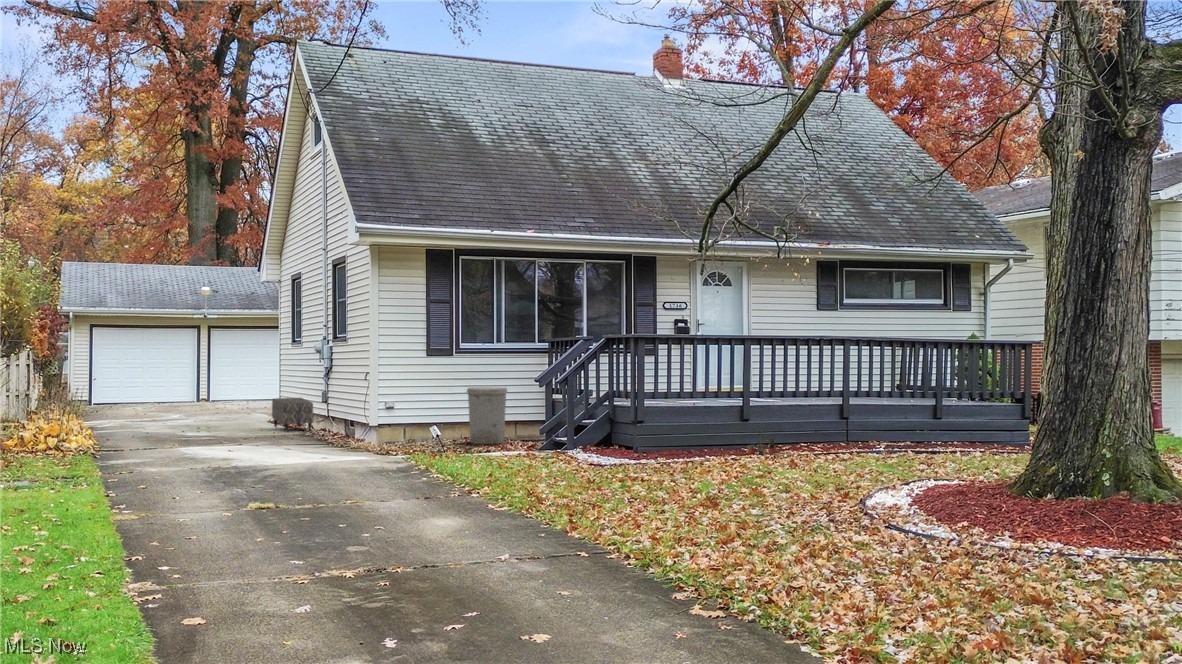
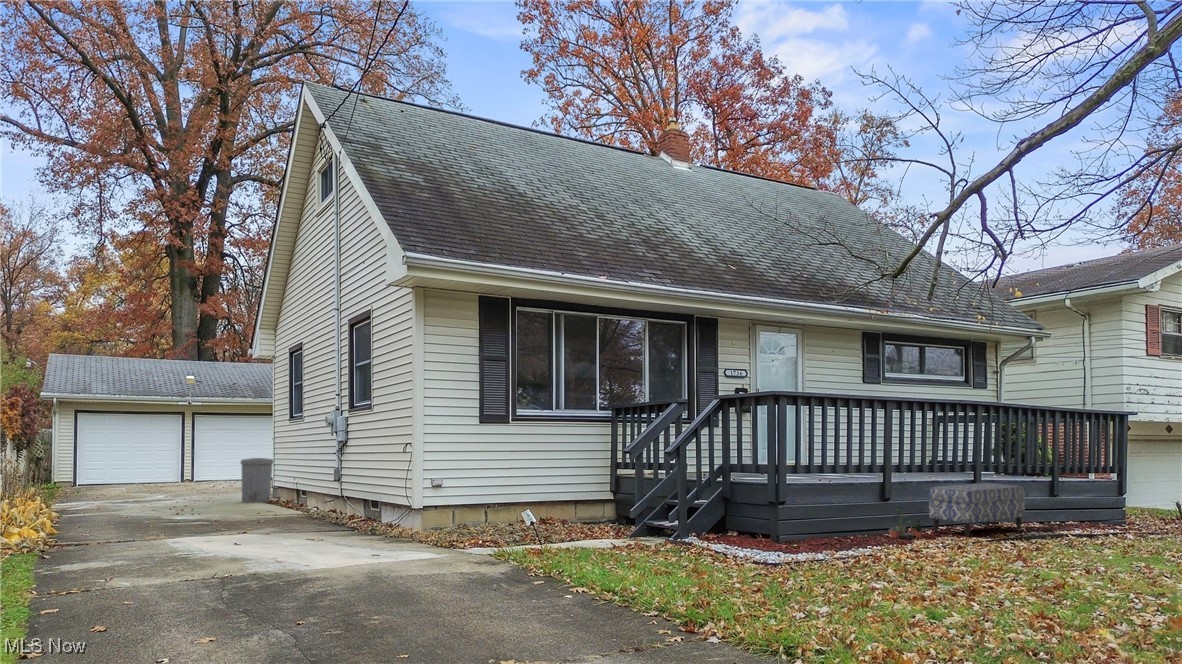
trash can: present [467,385,507,444] -> present [240,458,273,503]
bench: present [272,398,314,432] -> present [929,483,1025,537]

